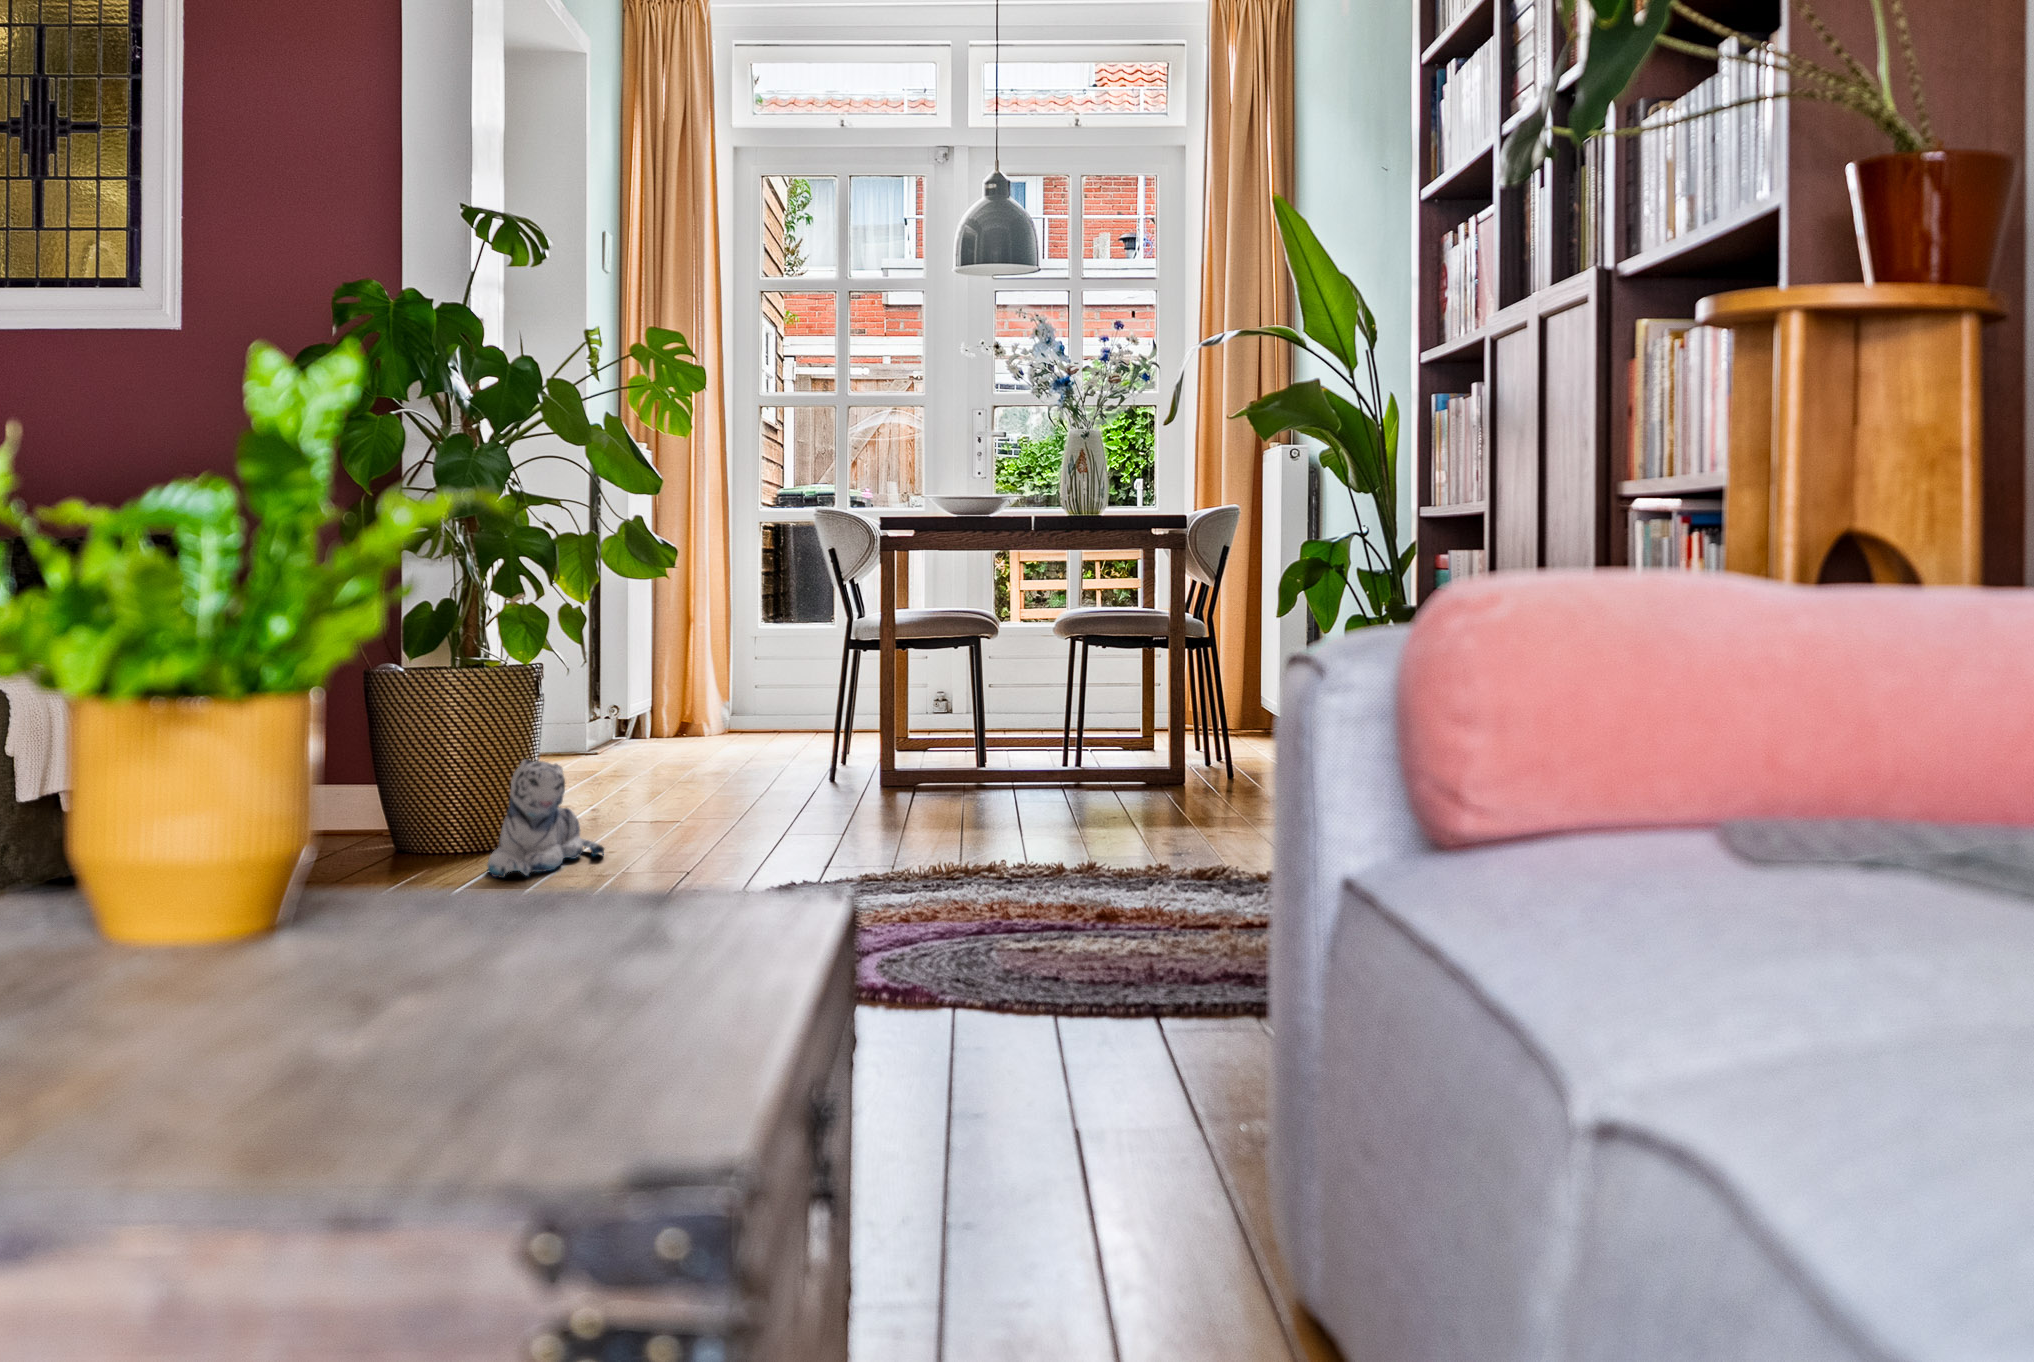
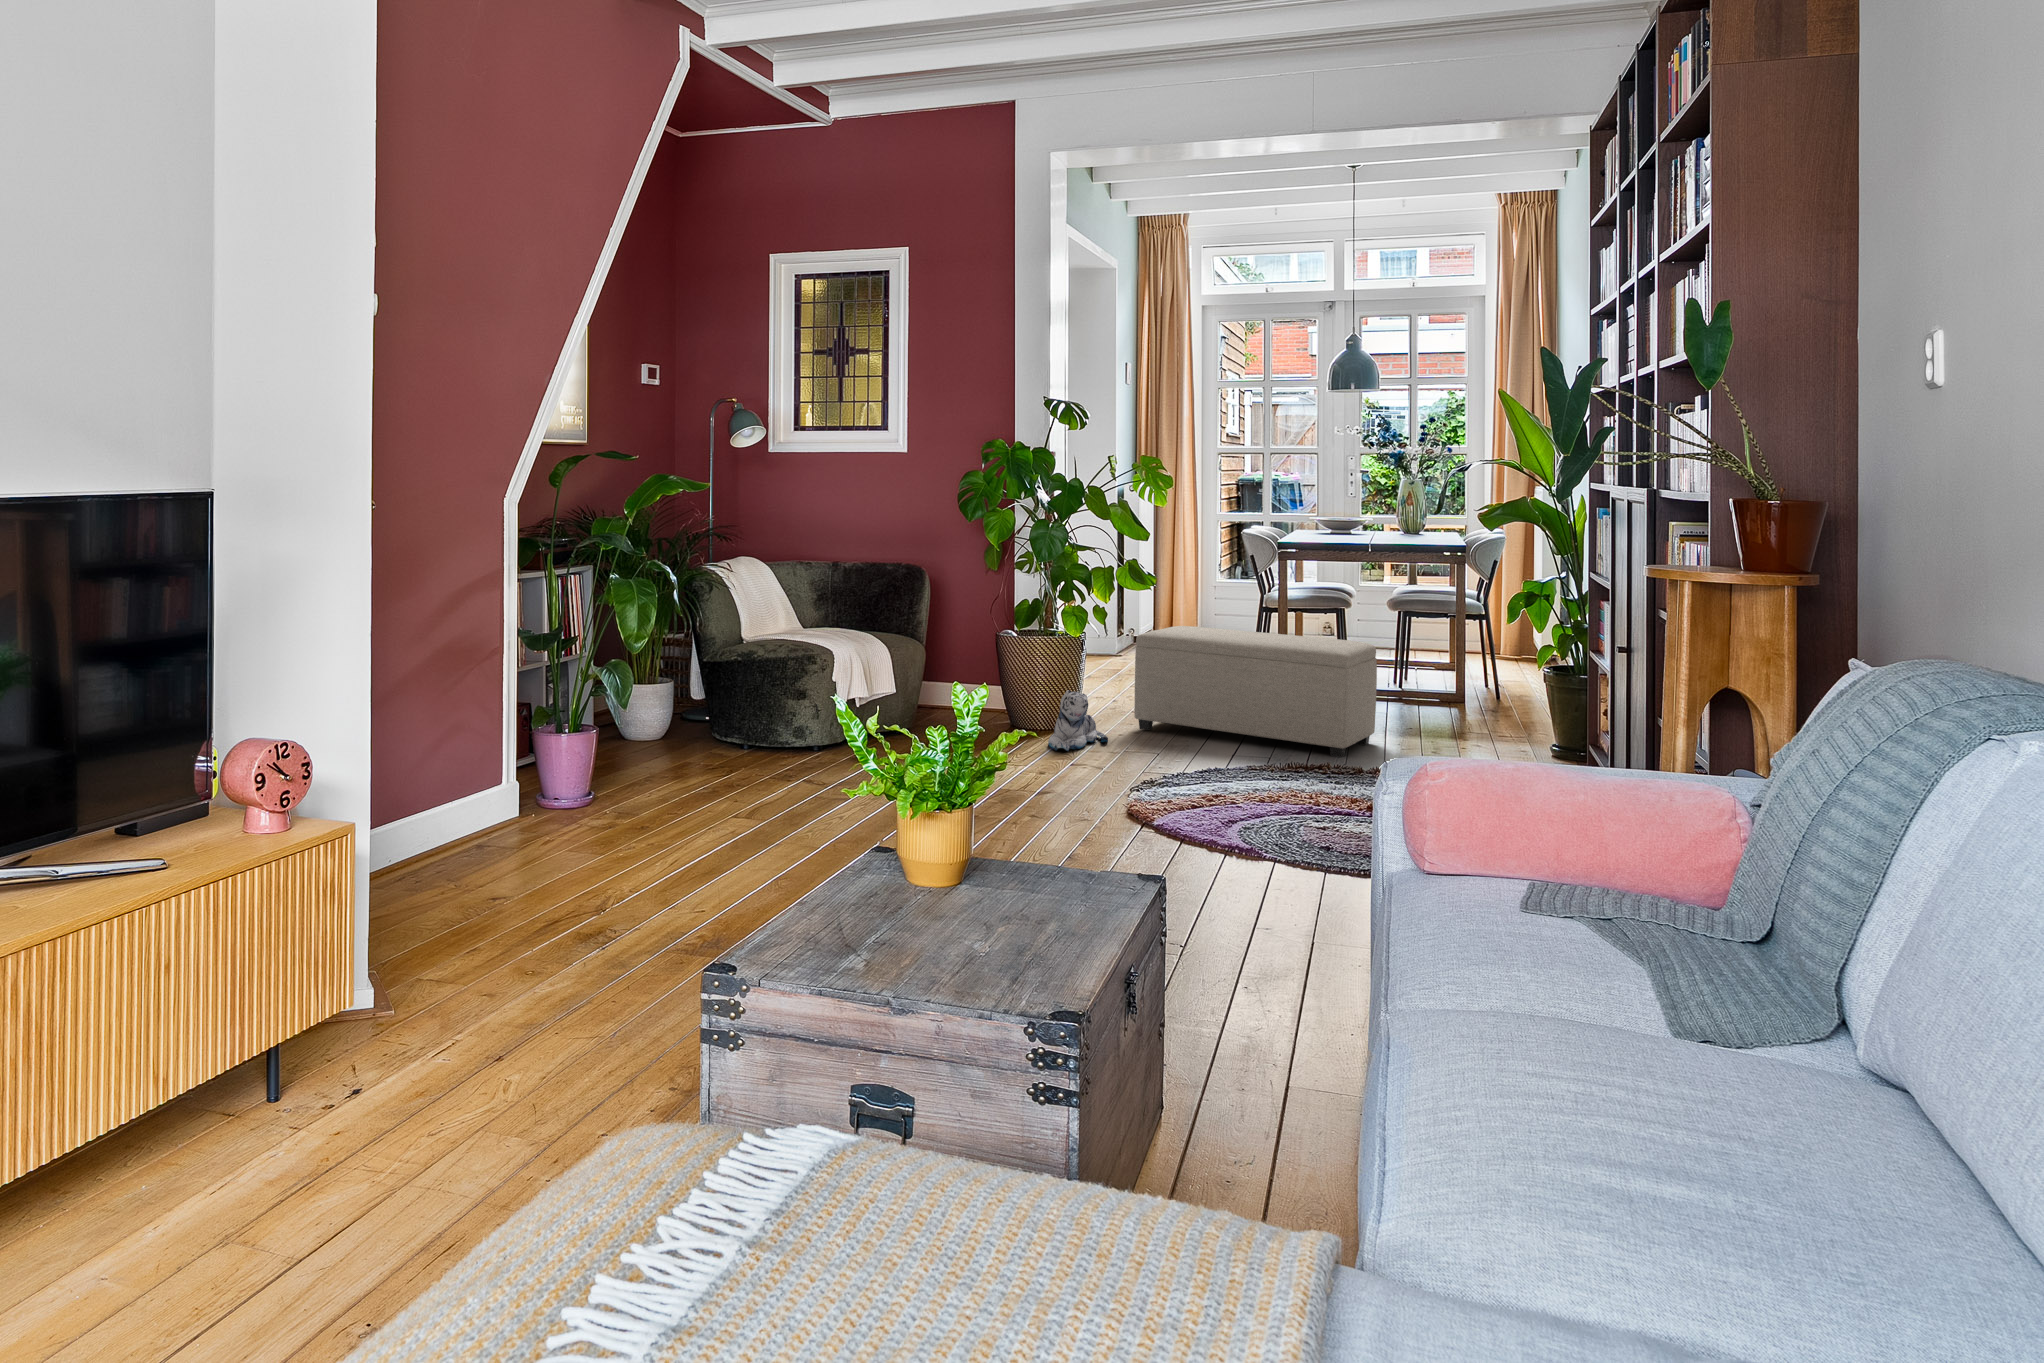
ottoman: none [651,640,1057,845] -> present [1134,626,1377,757]

